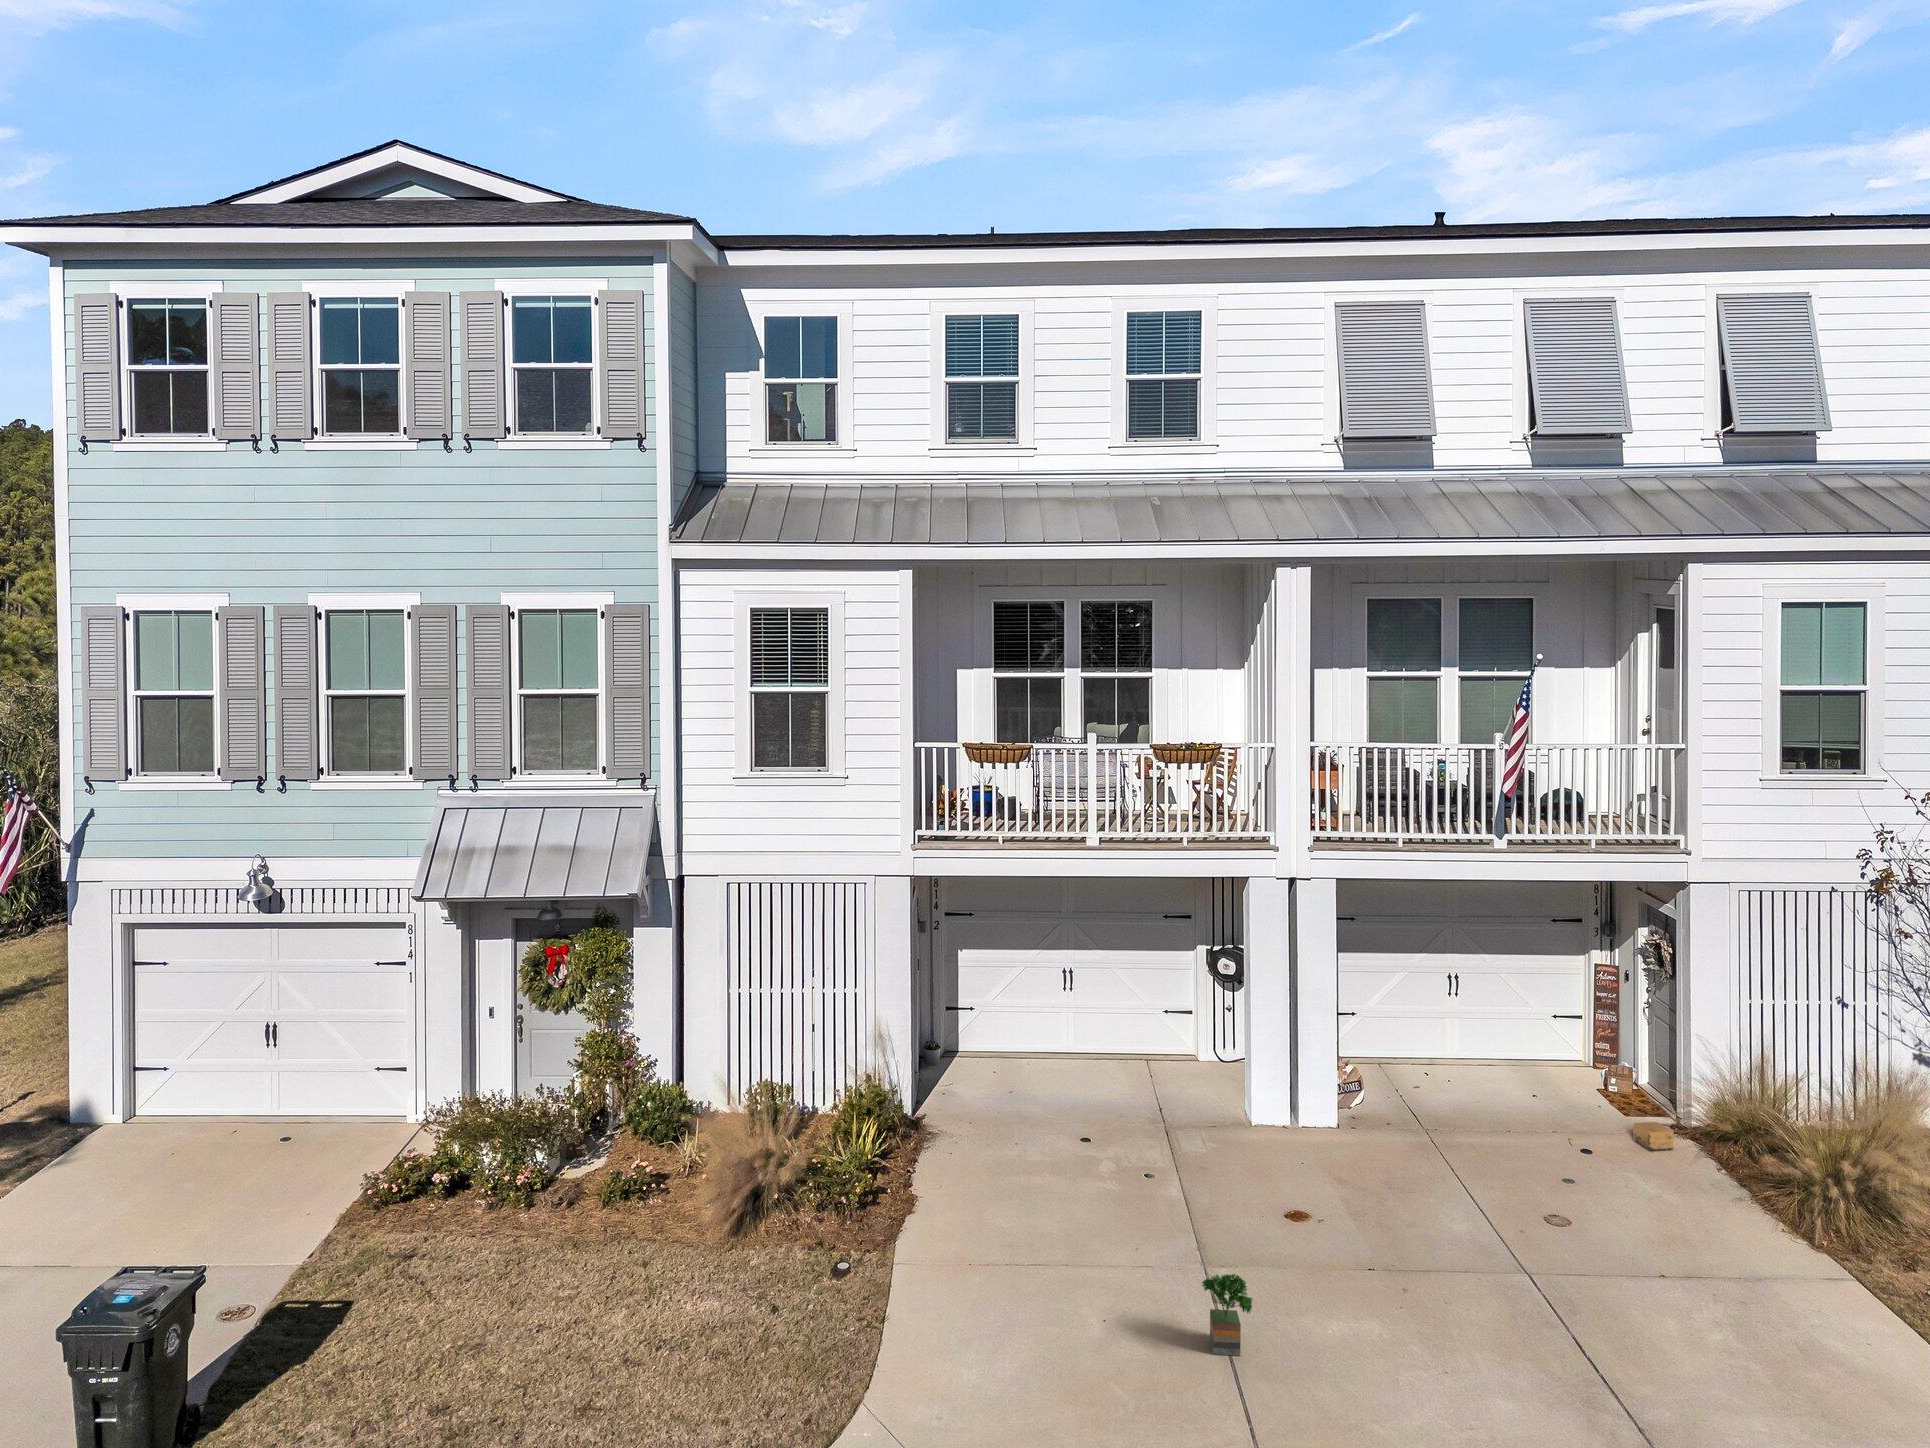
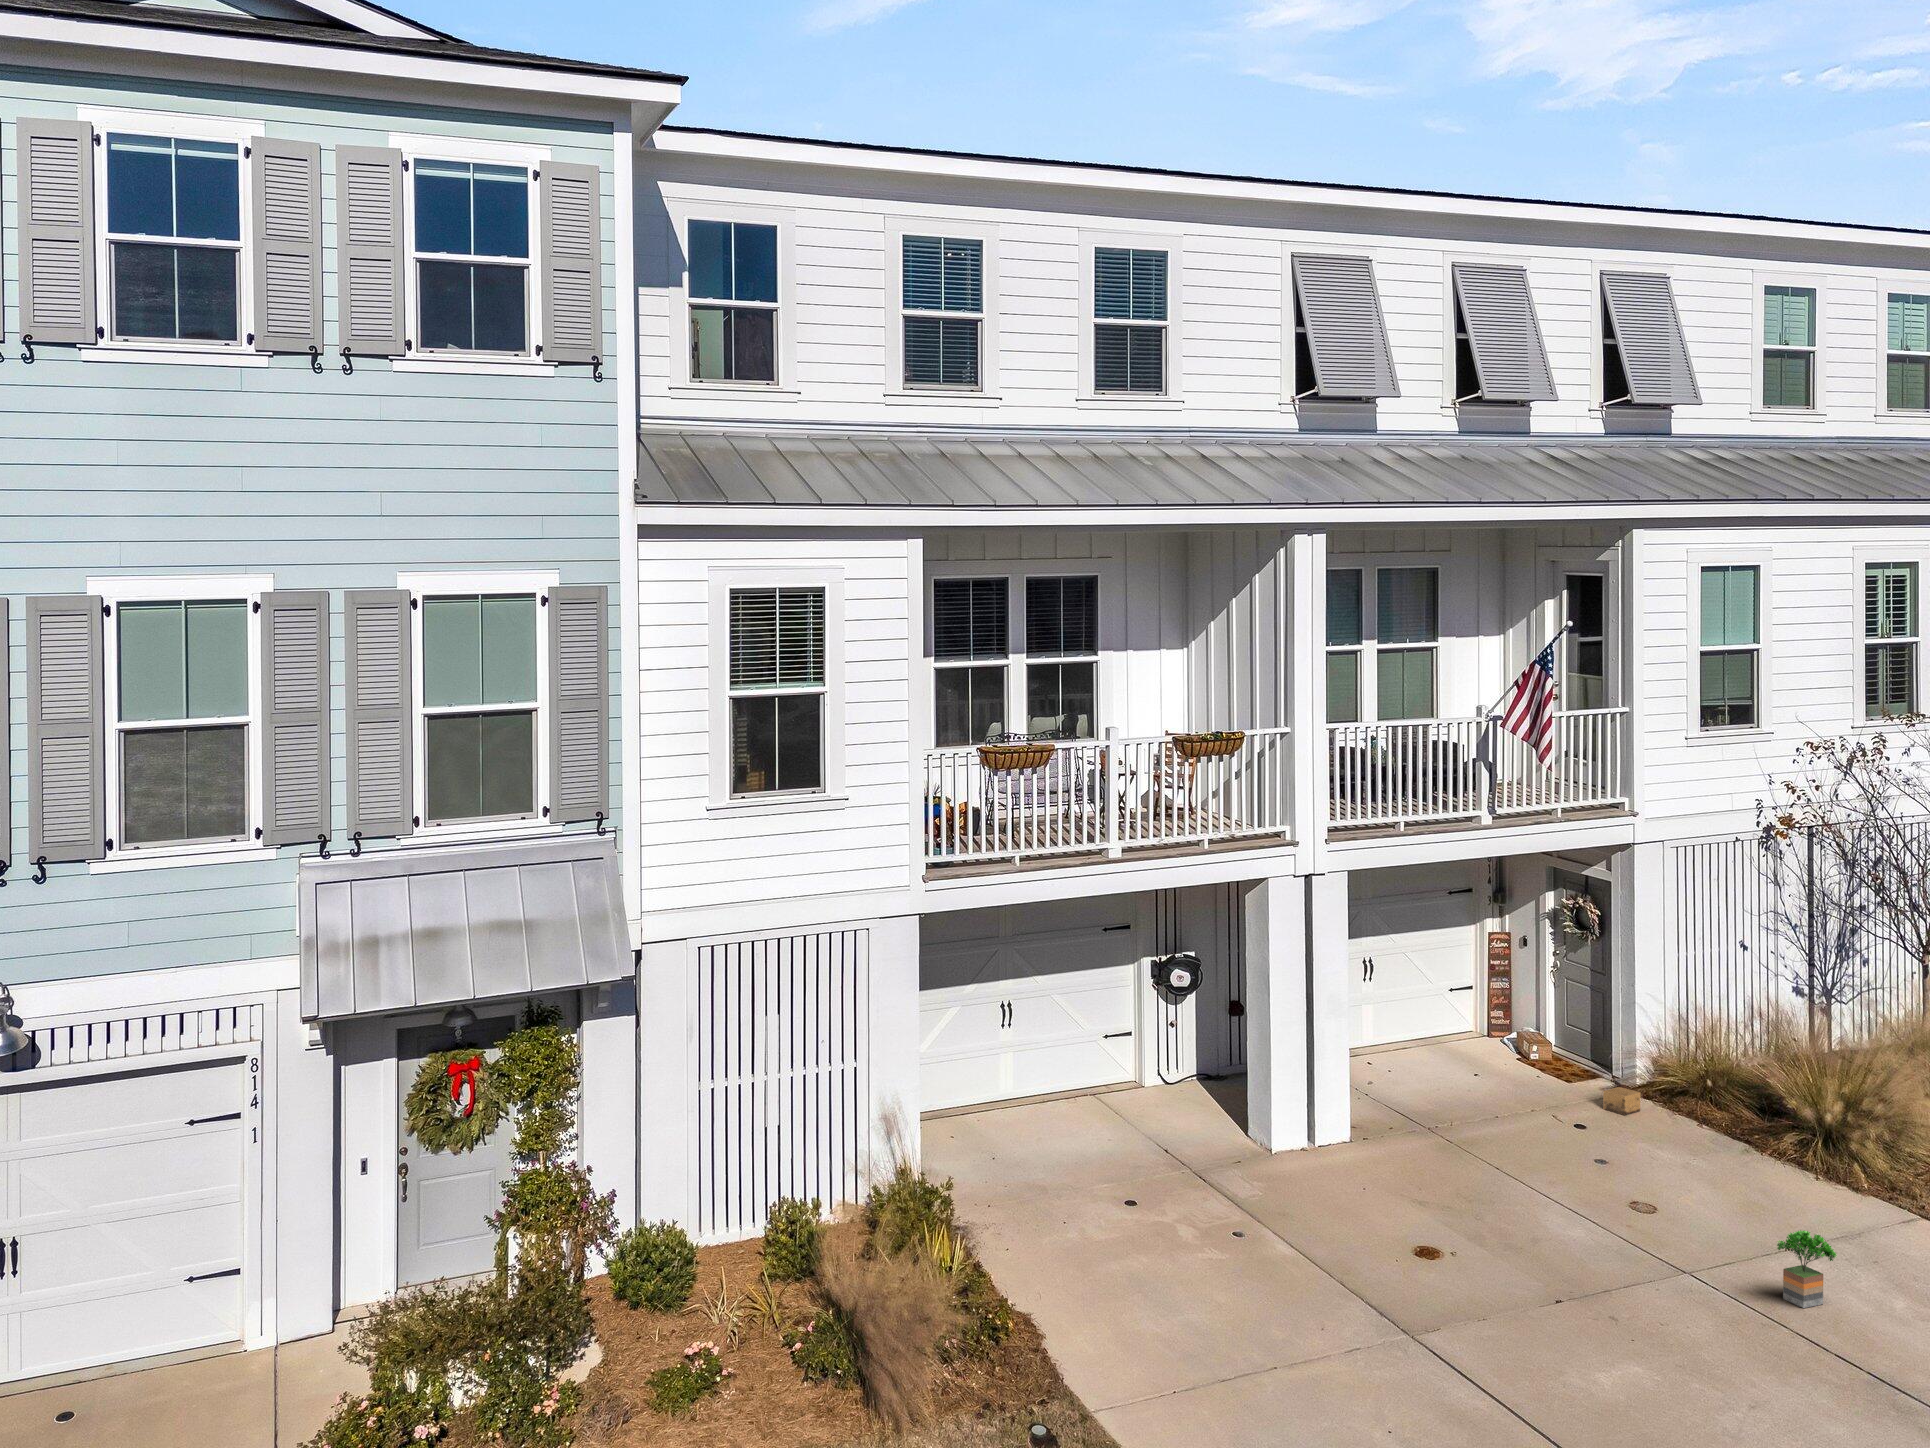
potted tree: present [1202,1274,1252,1356] -> present [1777,1230,1837,1308]

